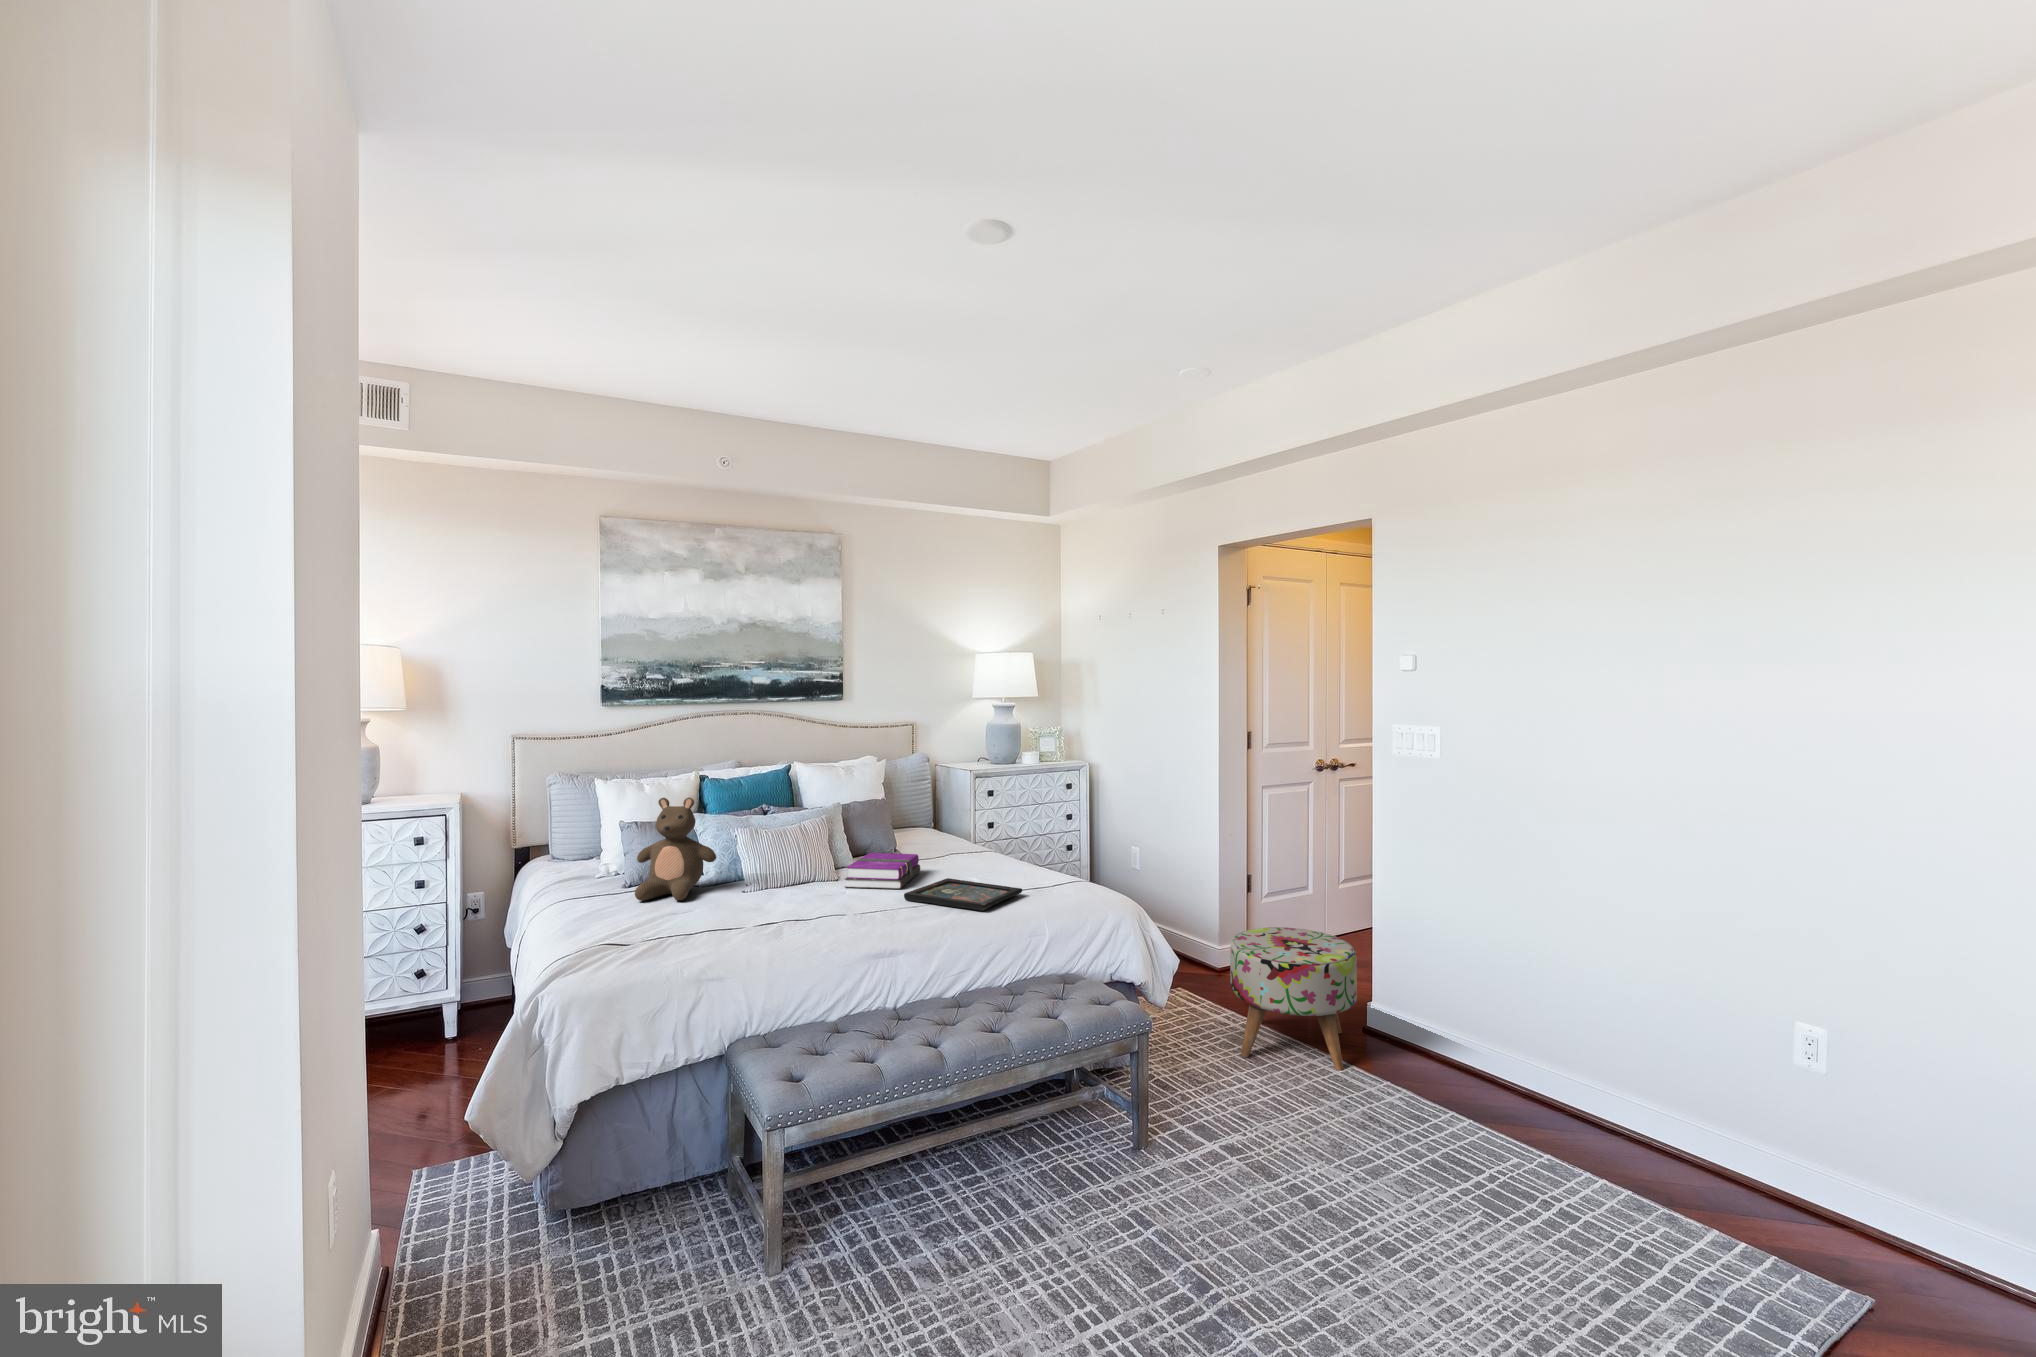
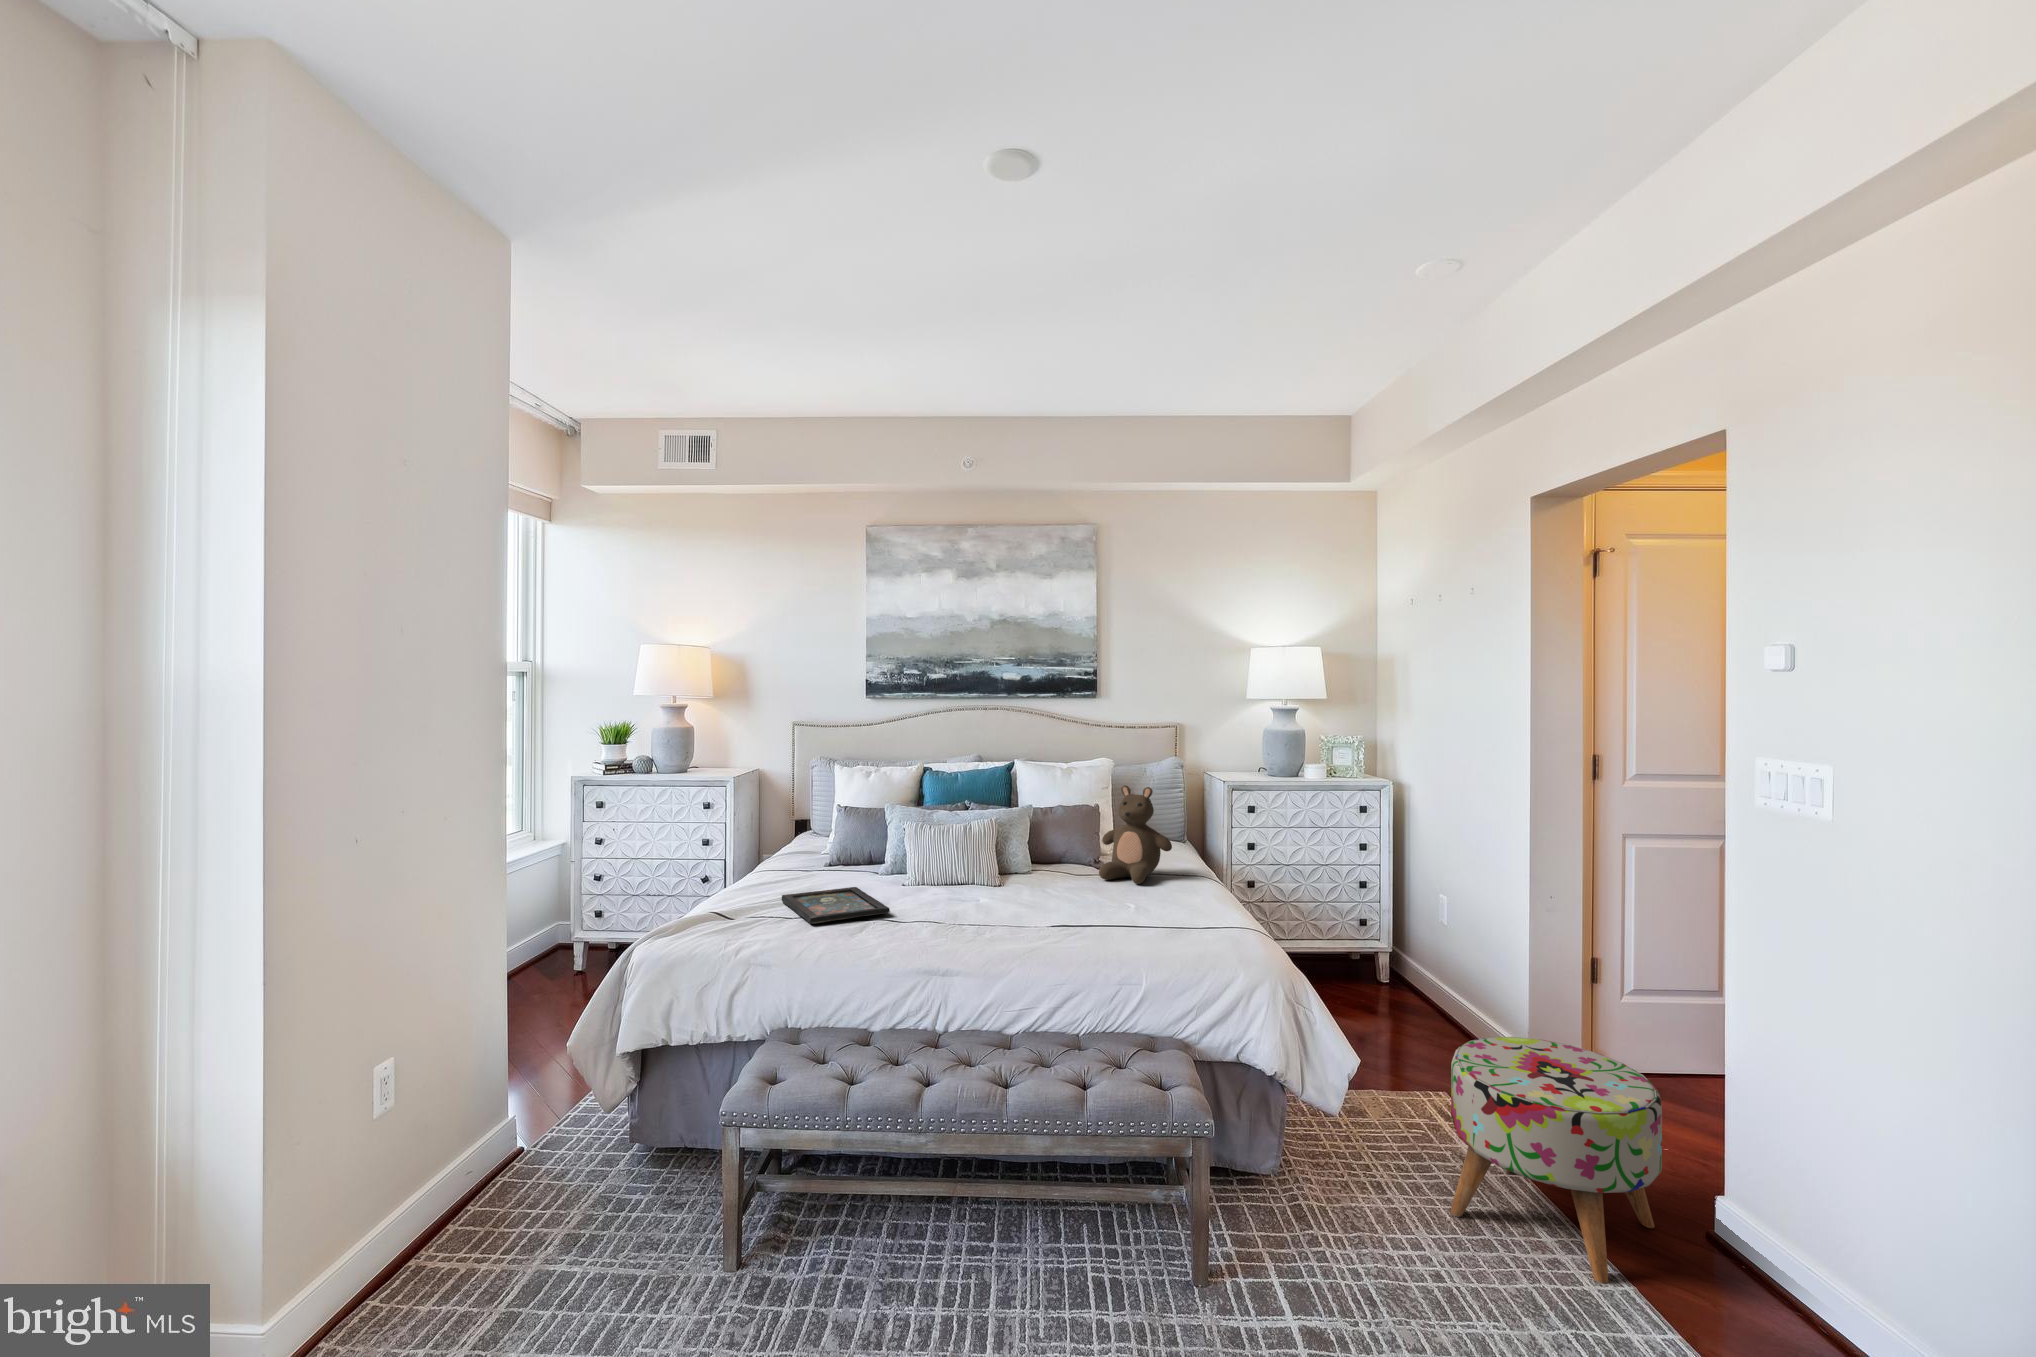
stuffed bear: present [635,797,716,901] -> present [1099,785,1172,884]
hardback book: present [845,853,920,889] -> none [986,863,1083,906]
tray: present [904,878,1022,911] -> present [782,887,890,924]

